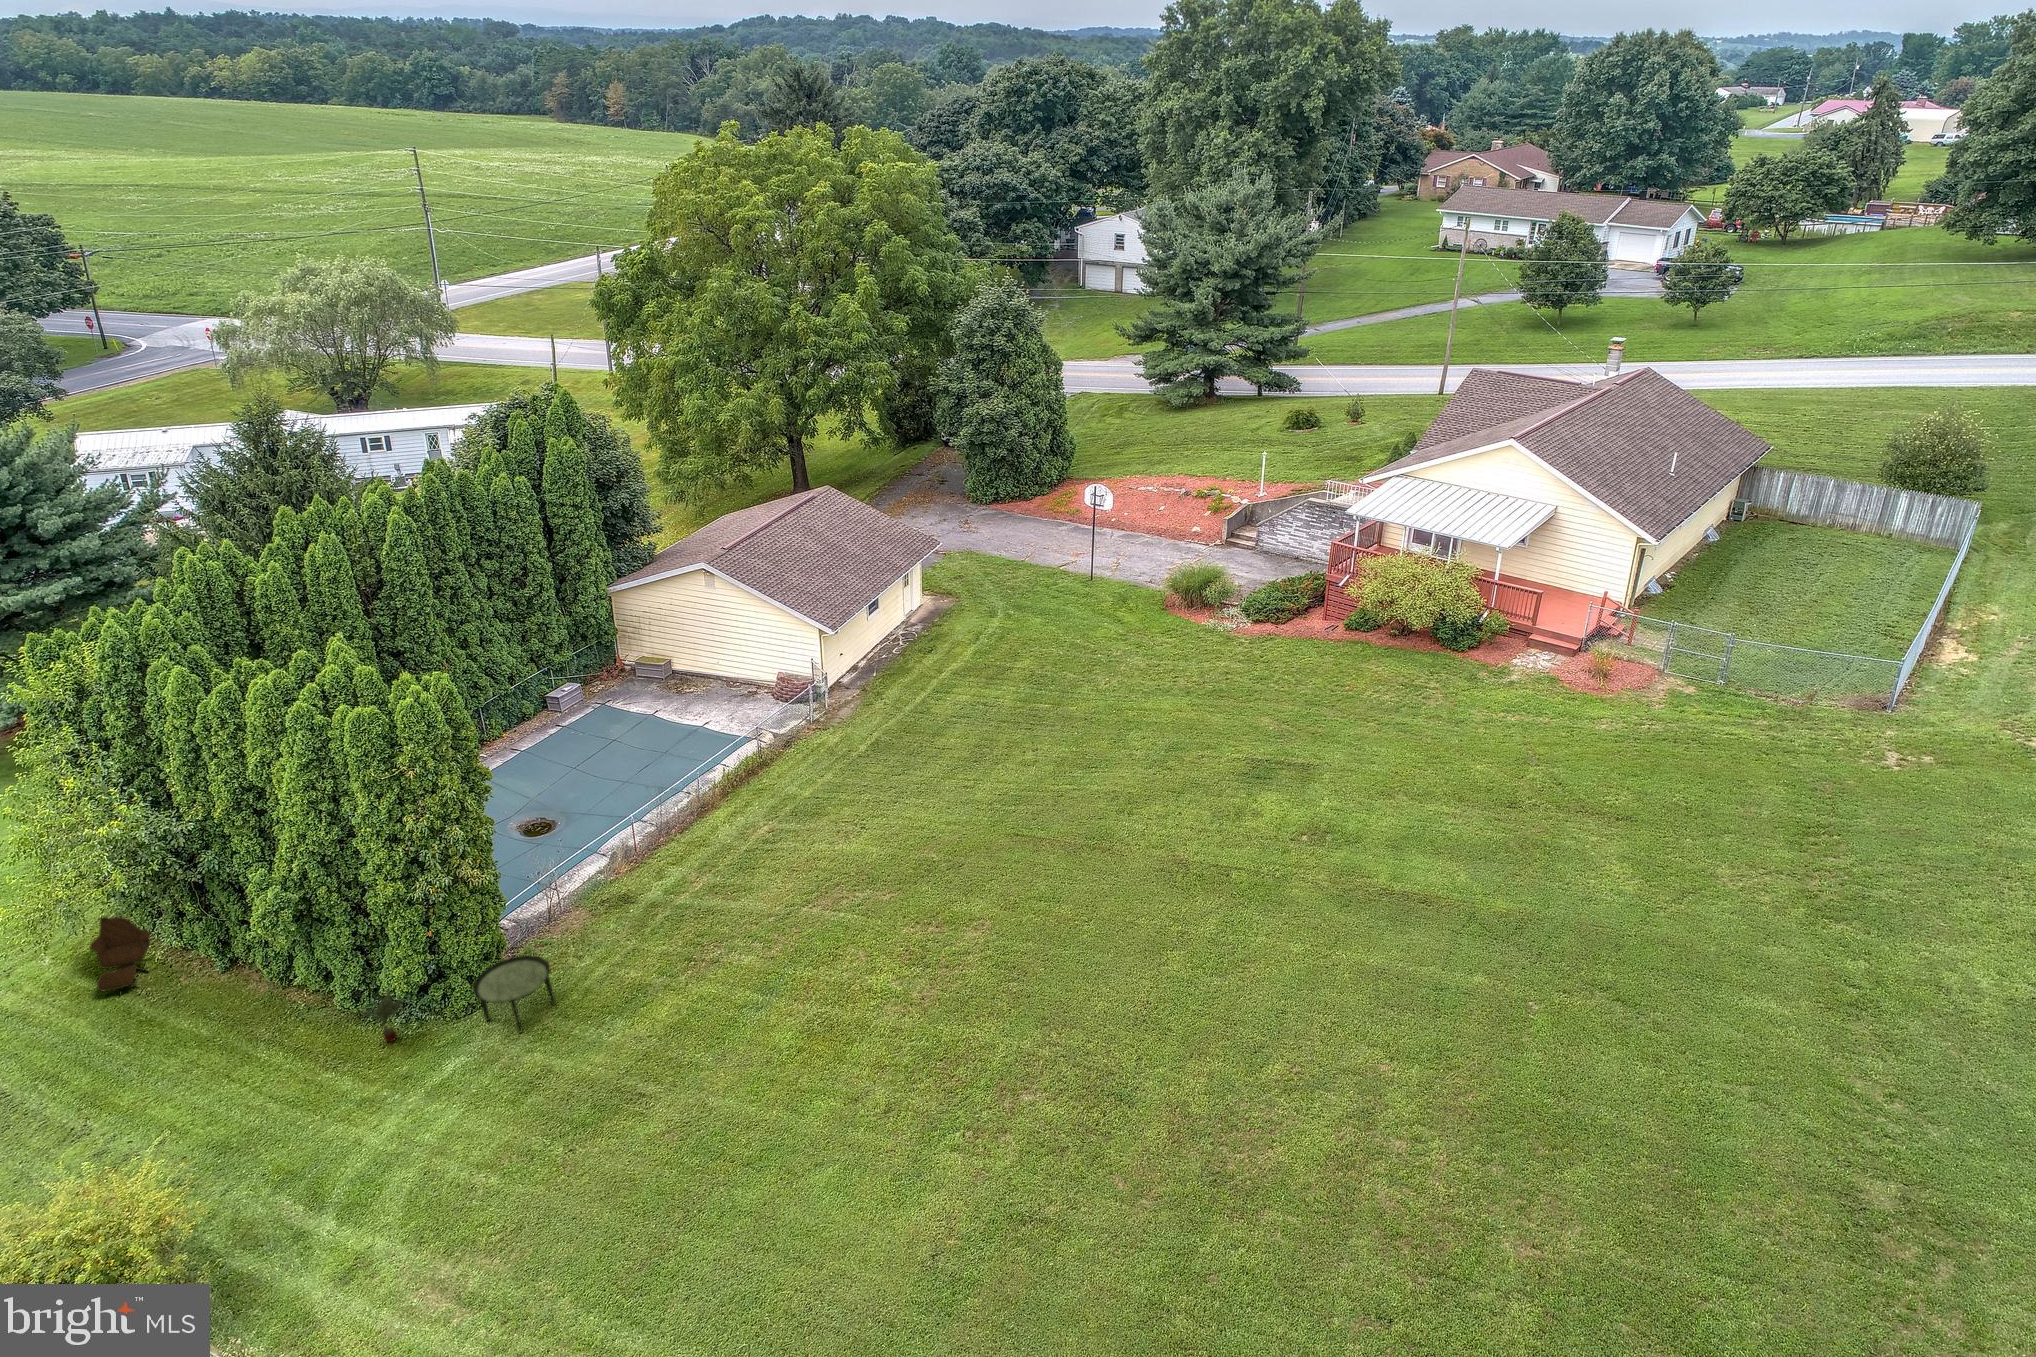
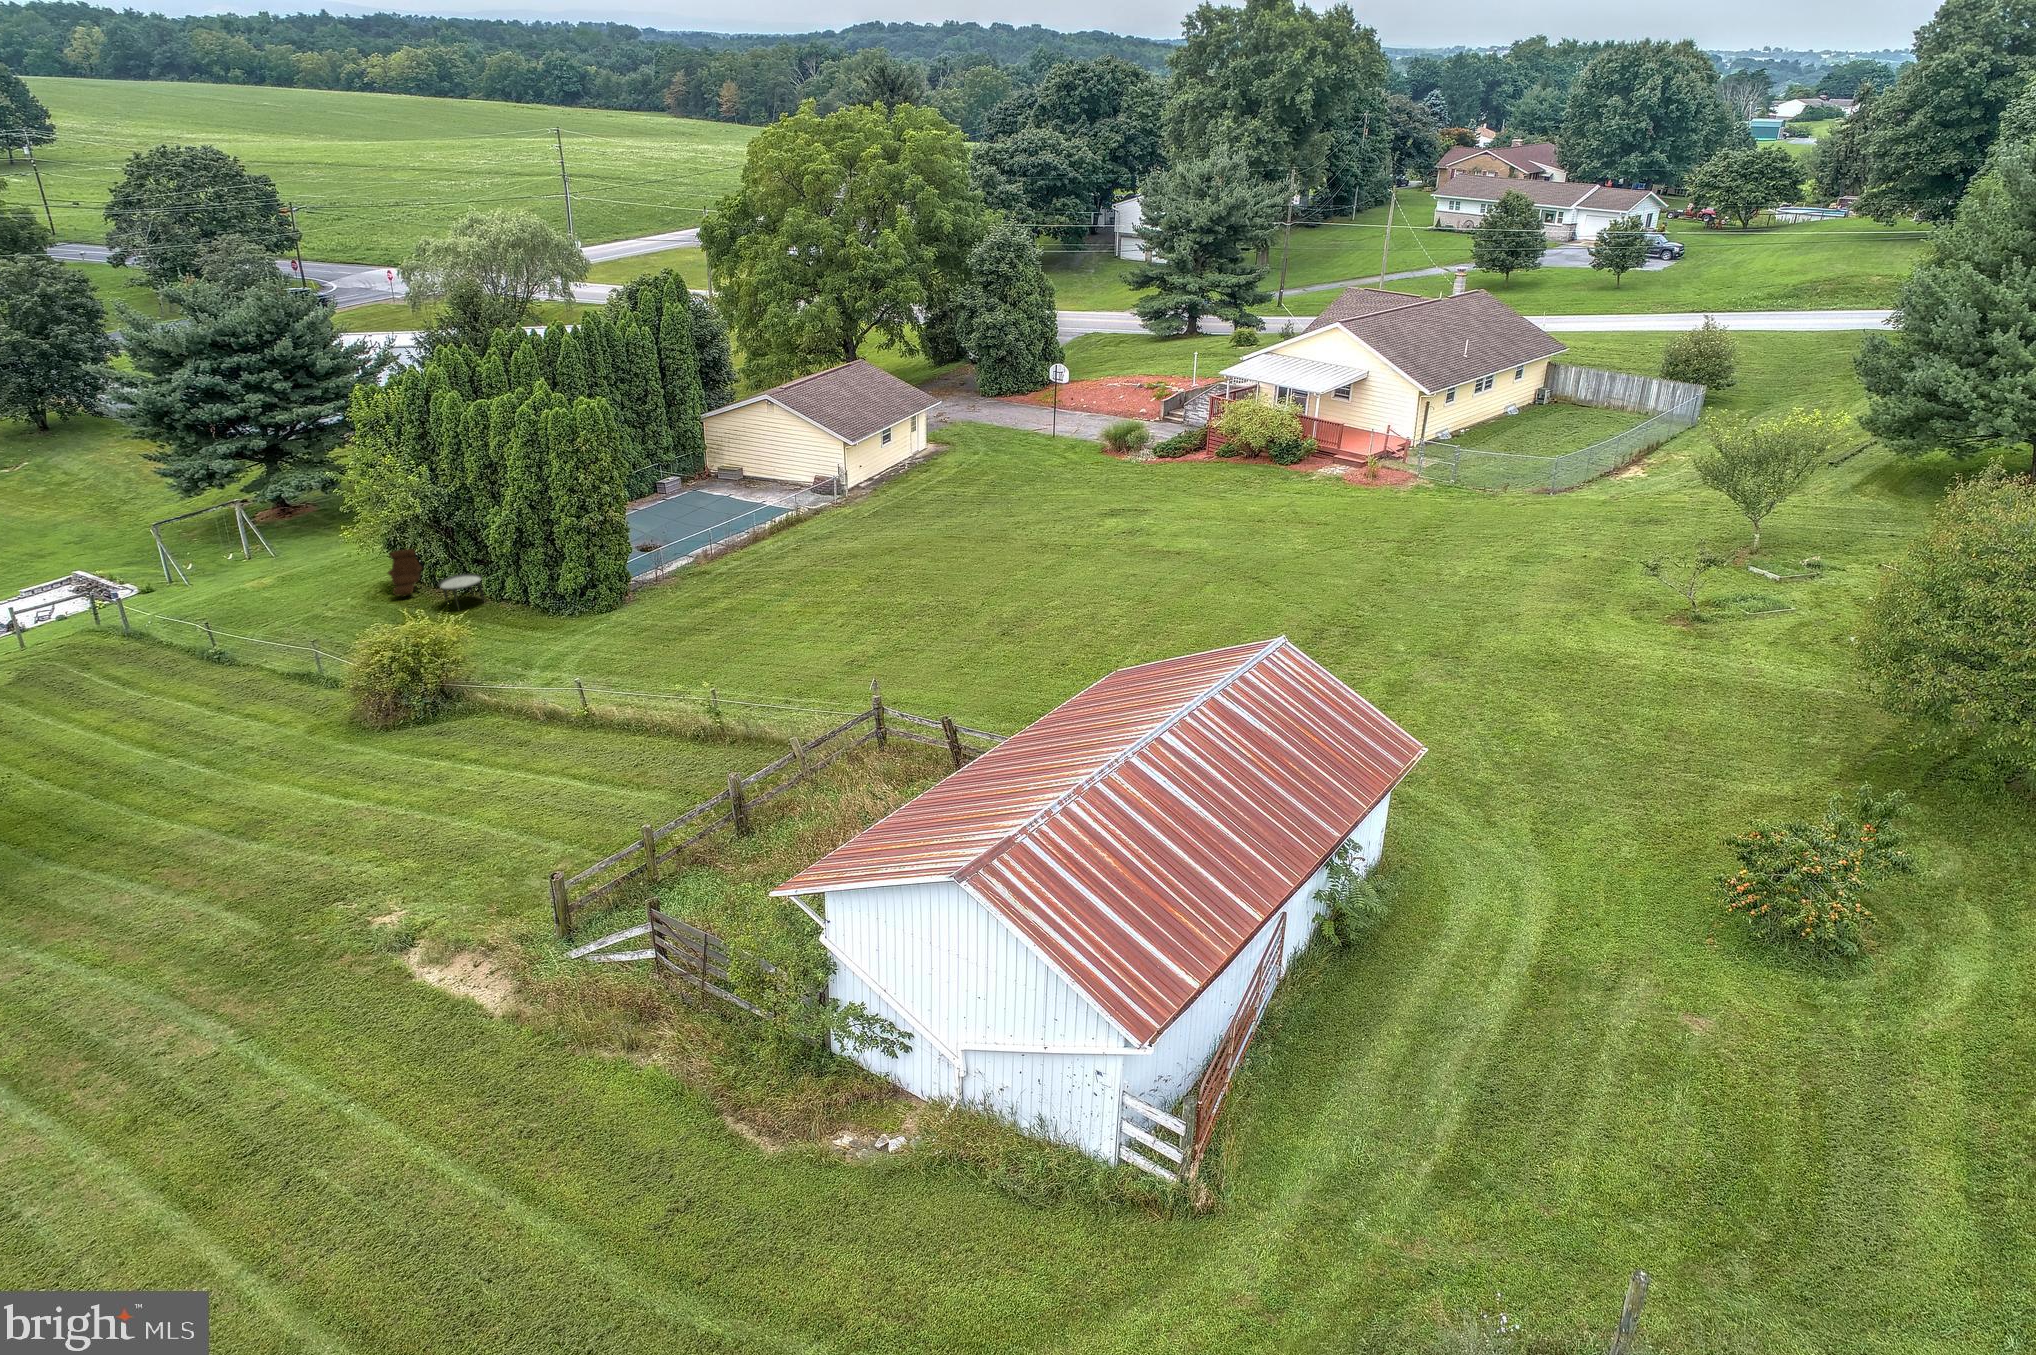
round table: present [473,955,555,1032] -> present [438,574,485,610]
potted tree: present [362,990,403,1042] -> none [548,582,573,617]

